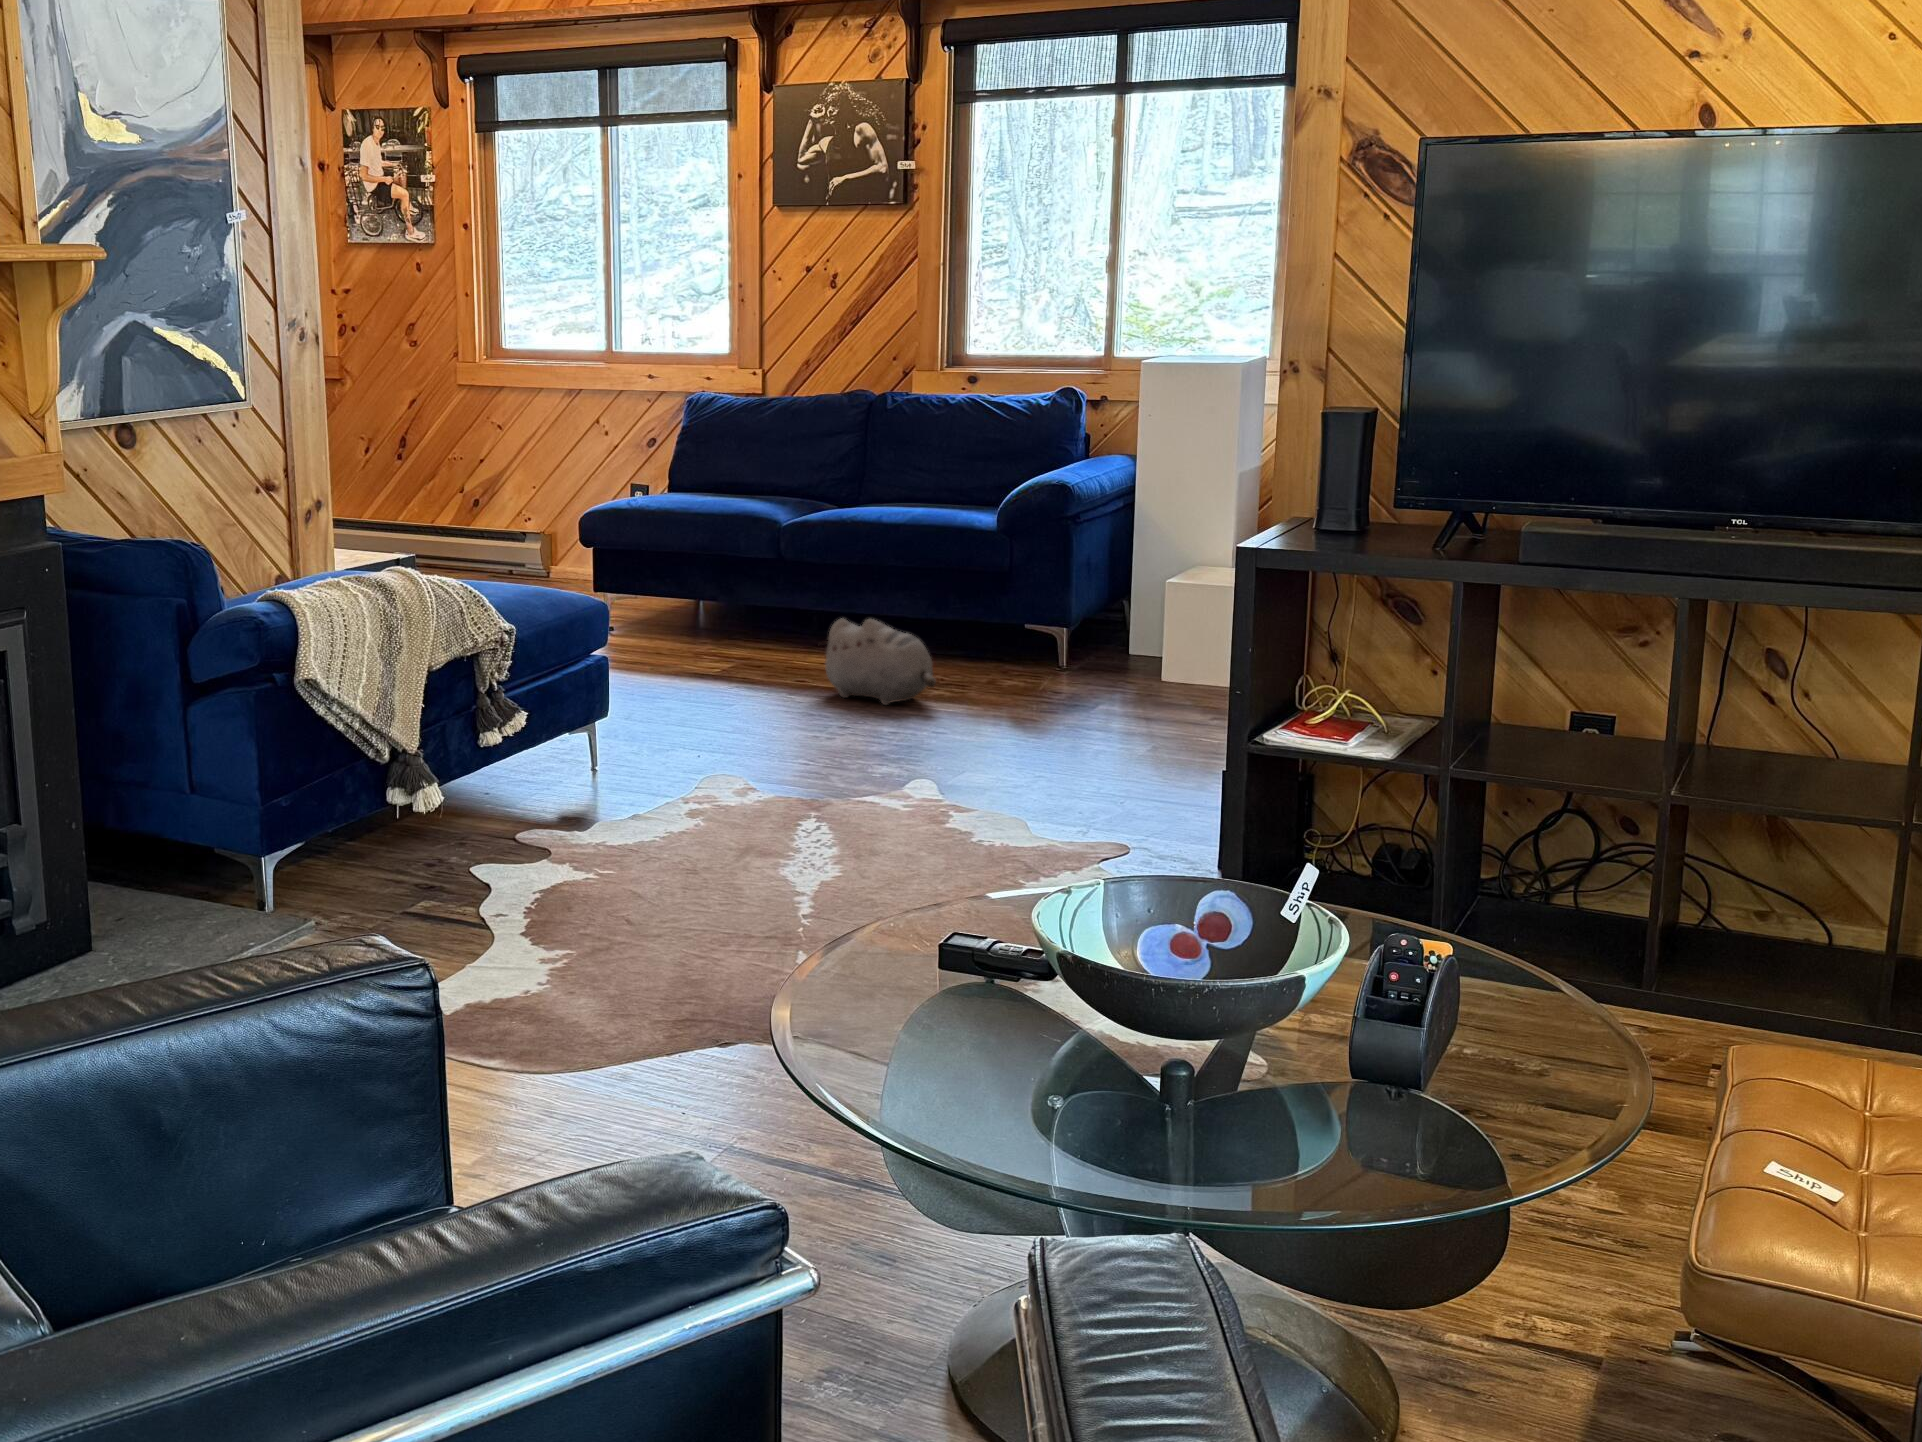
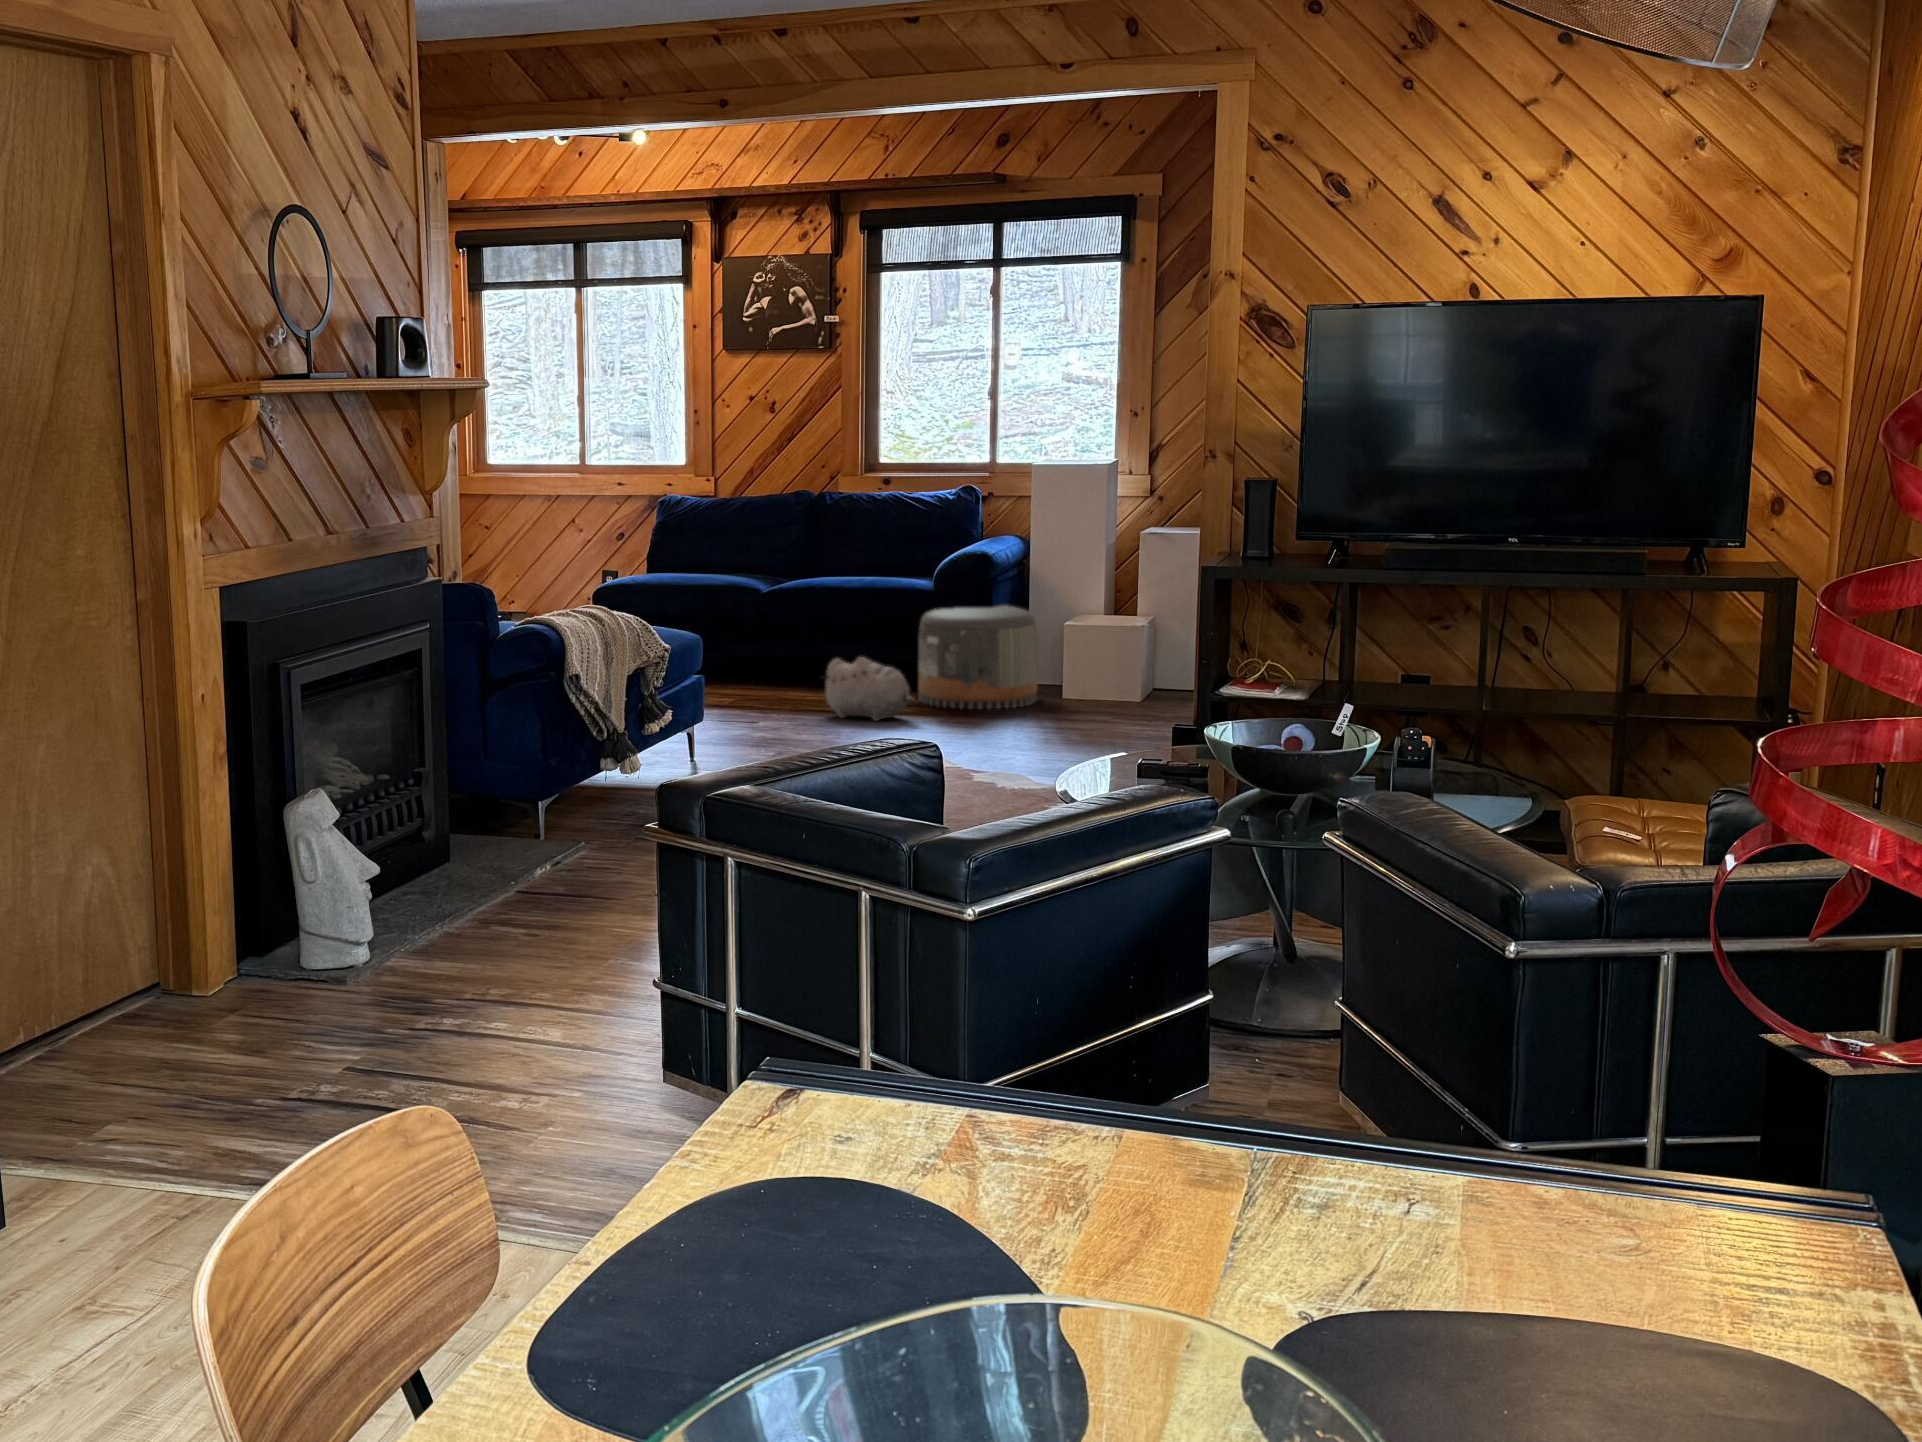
pouf: none [966,546,1123,691] -> present [918,605,1038,709]

